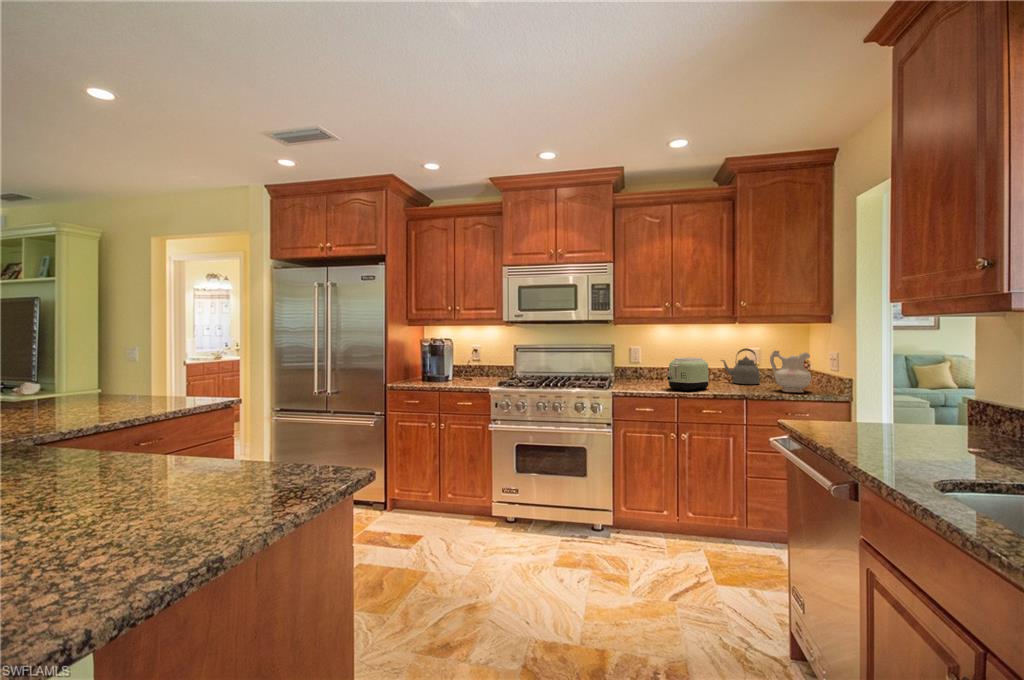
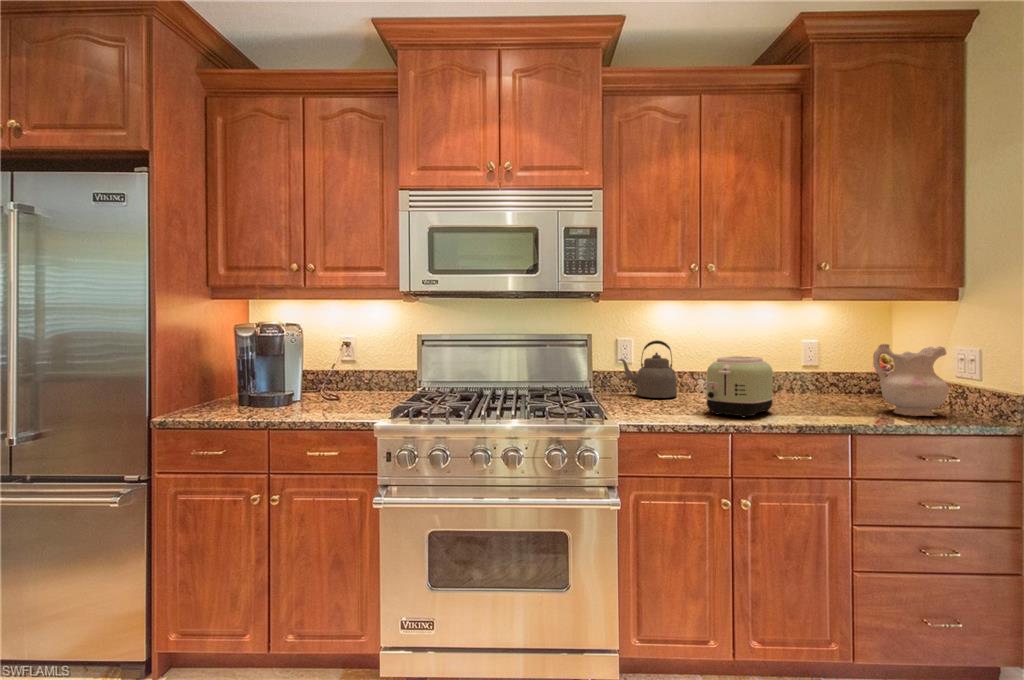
kettle: present [721,348,760,384] -> present [619,341,677,398]

